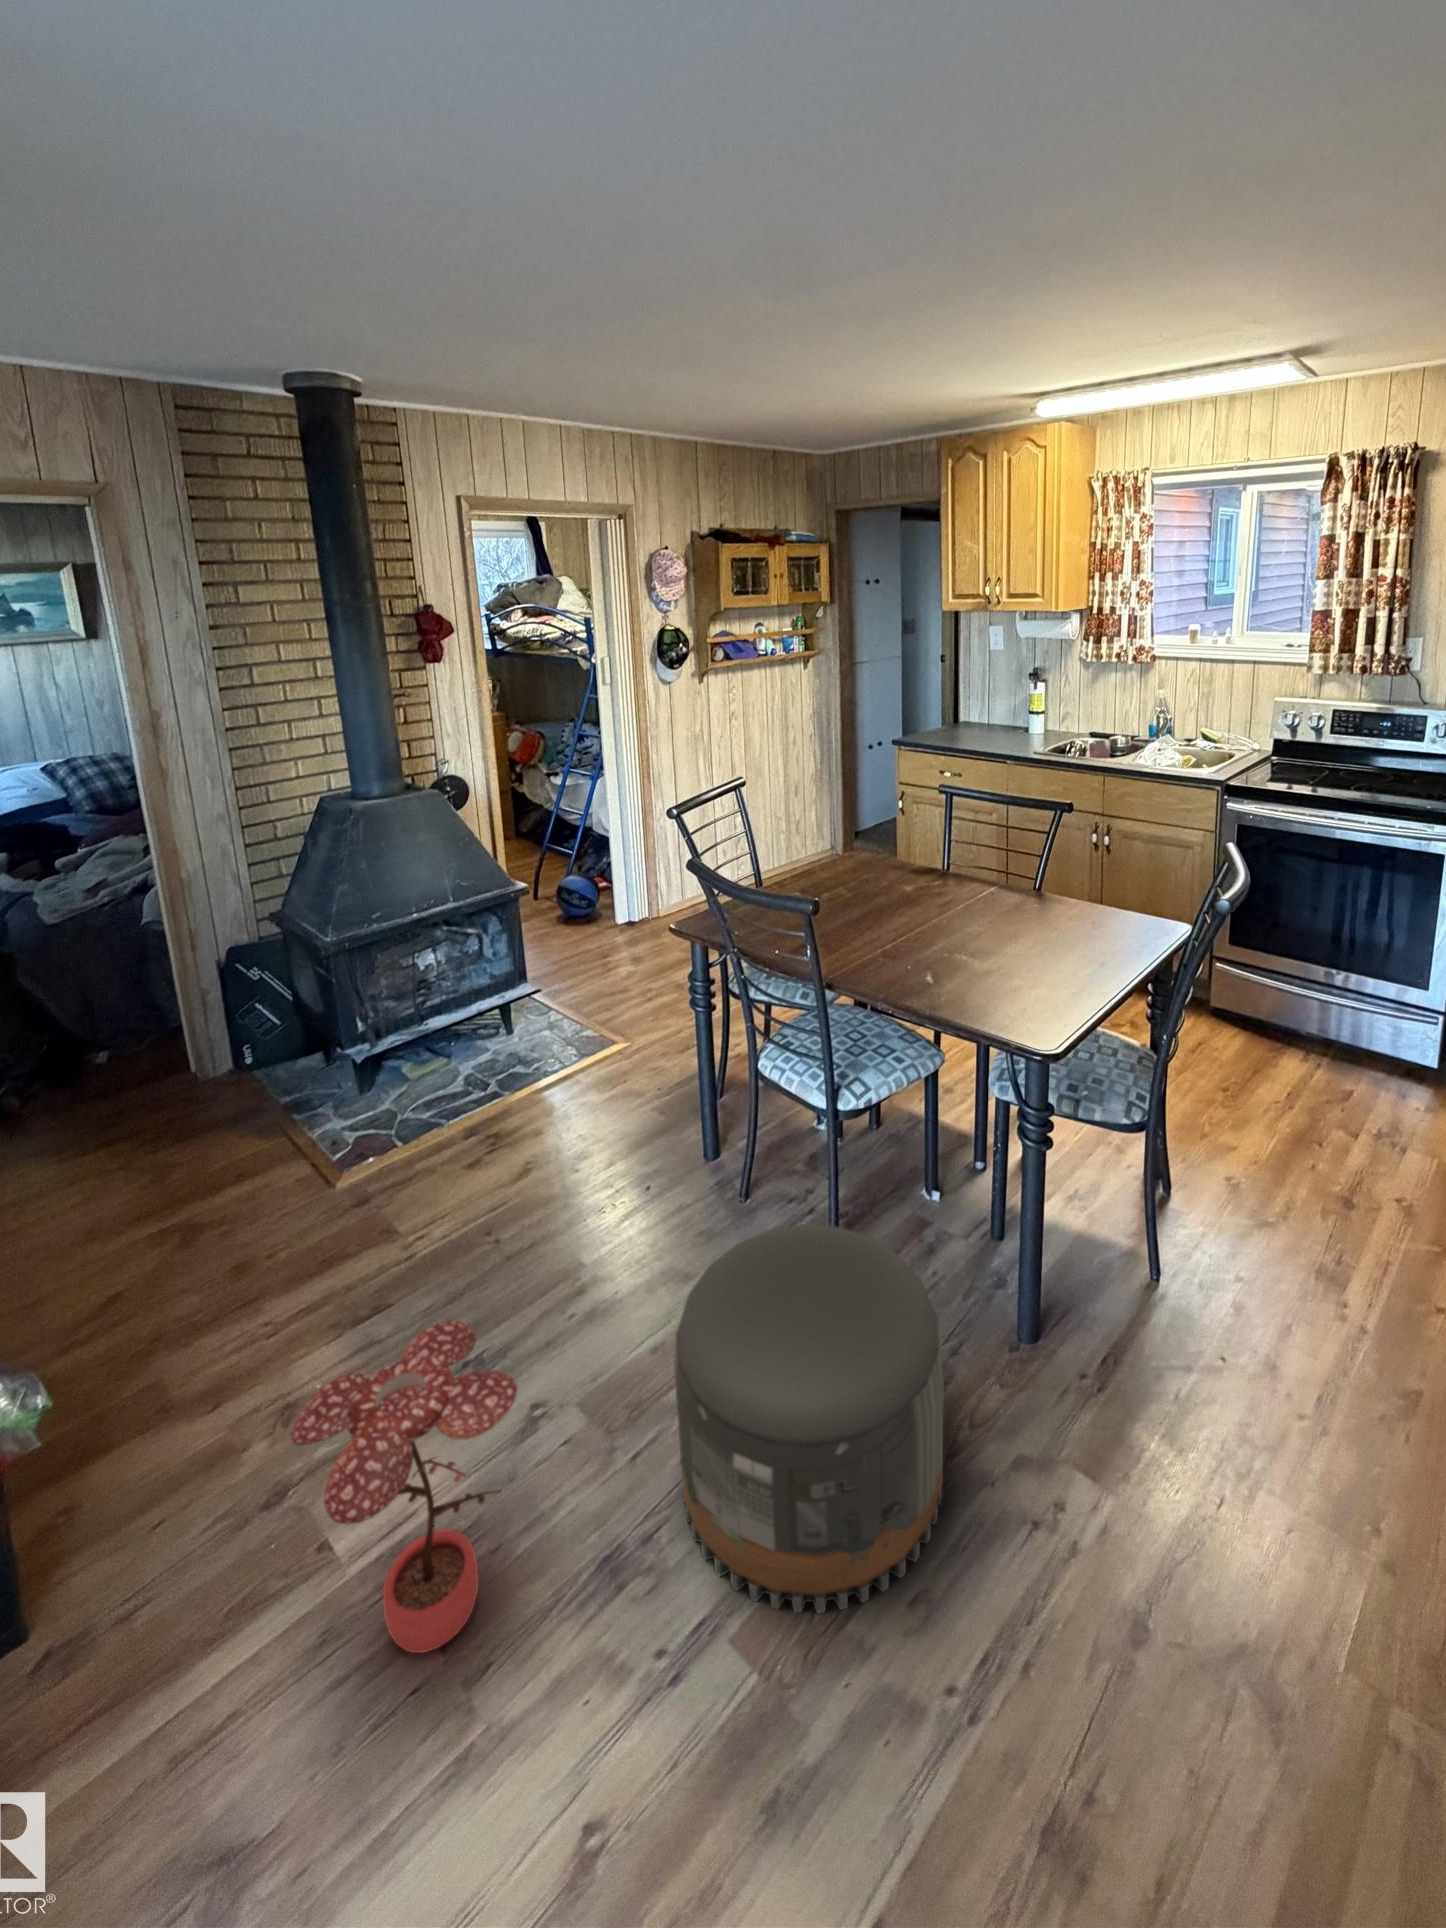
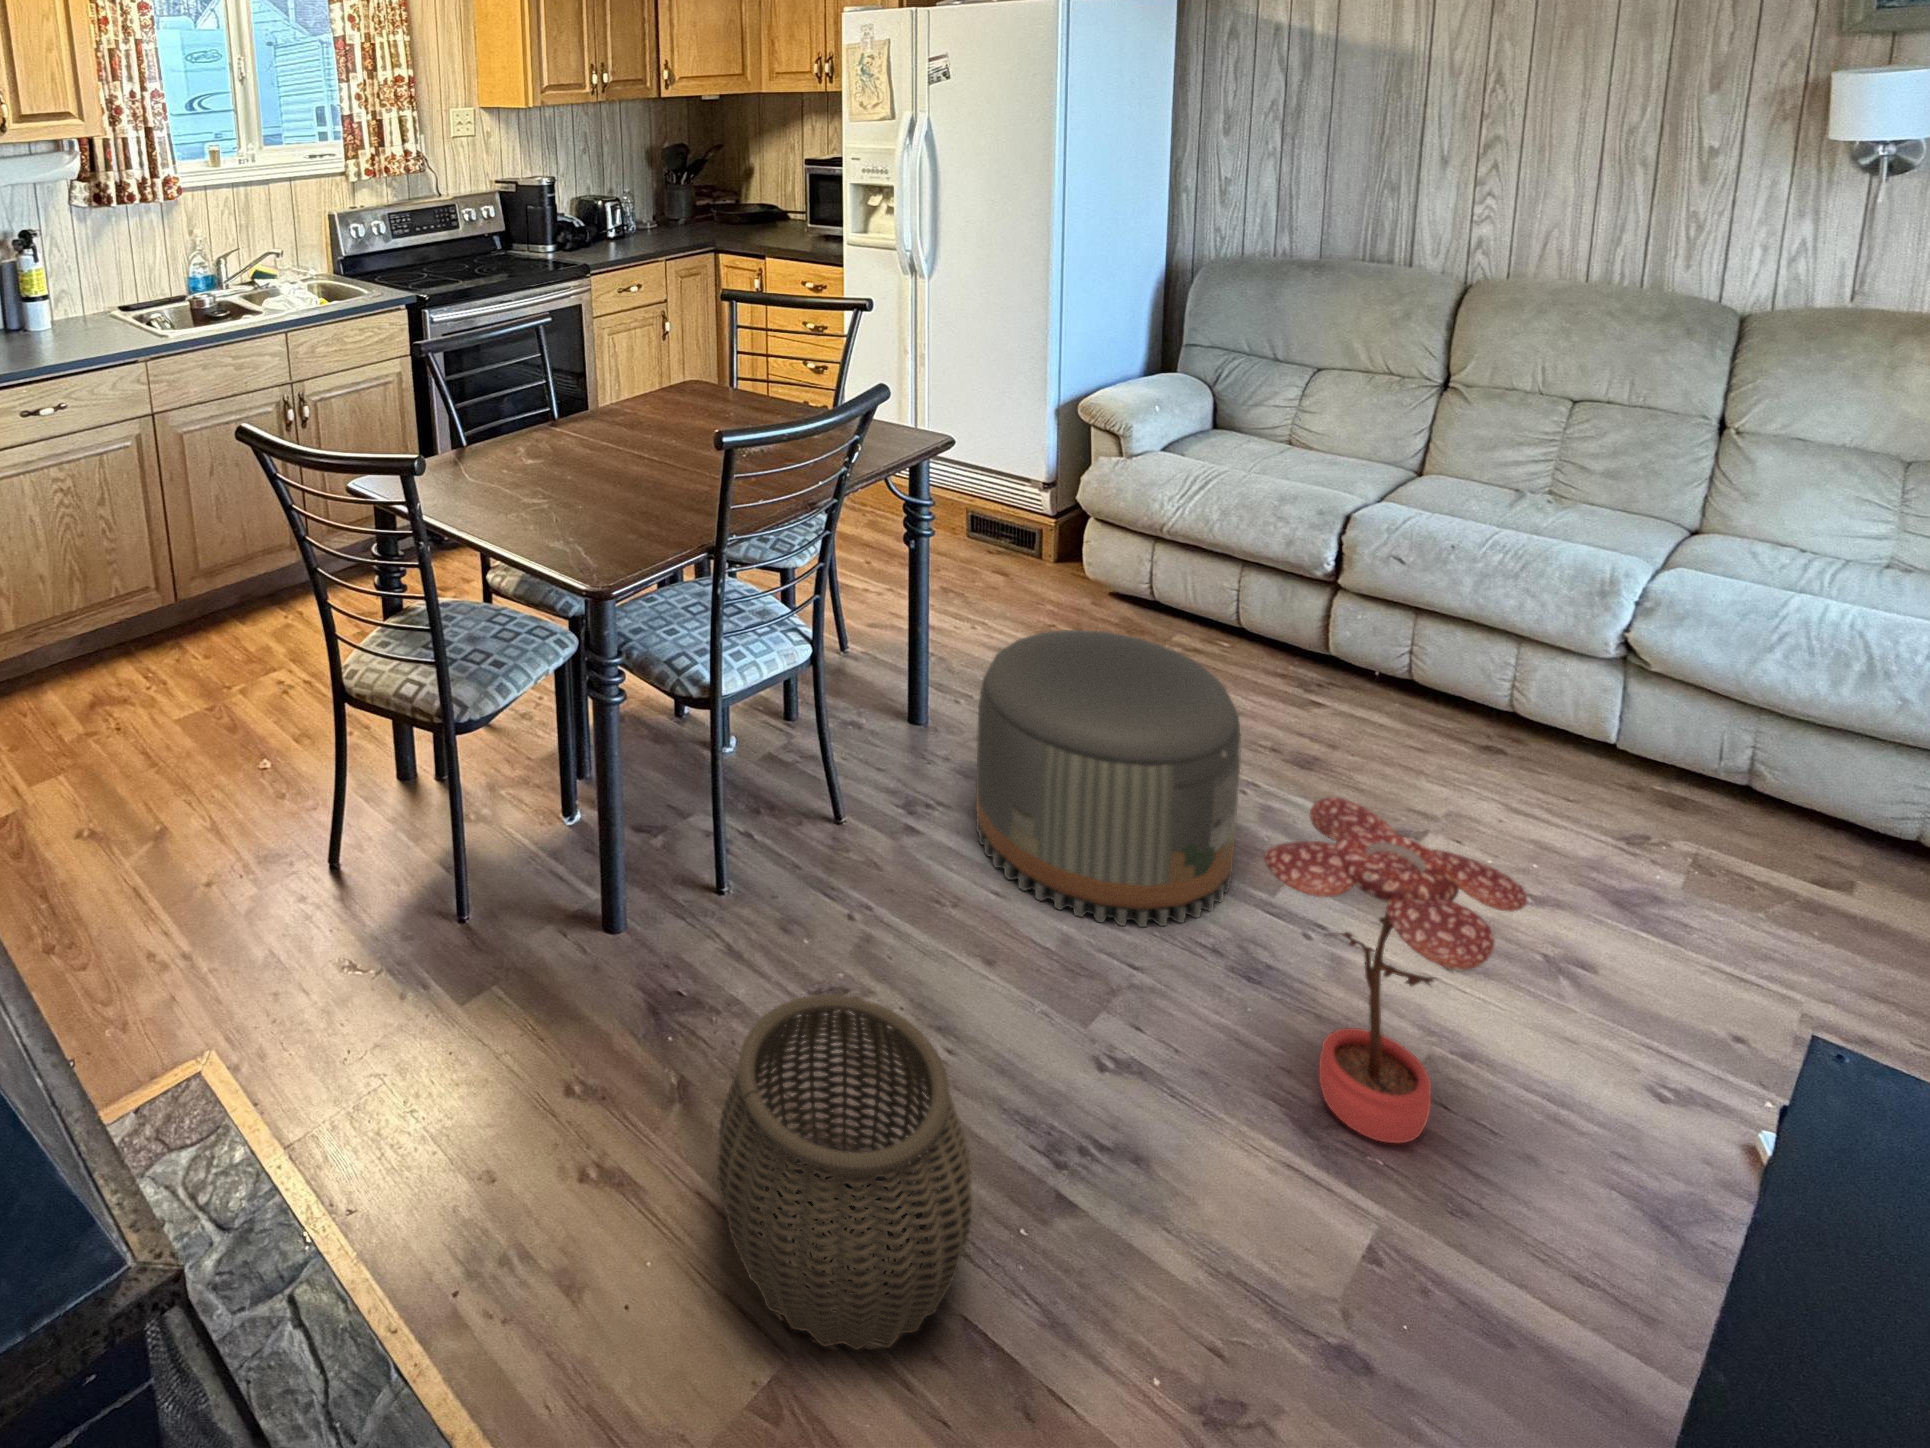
woven basket: none [370,1122,517,1295] -> present [717,994,973,1349]

